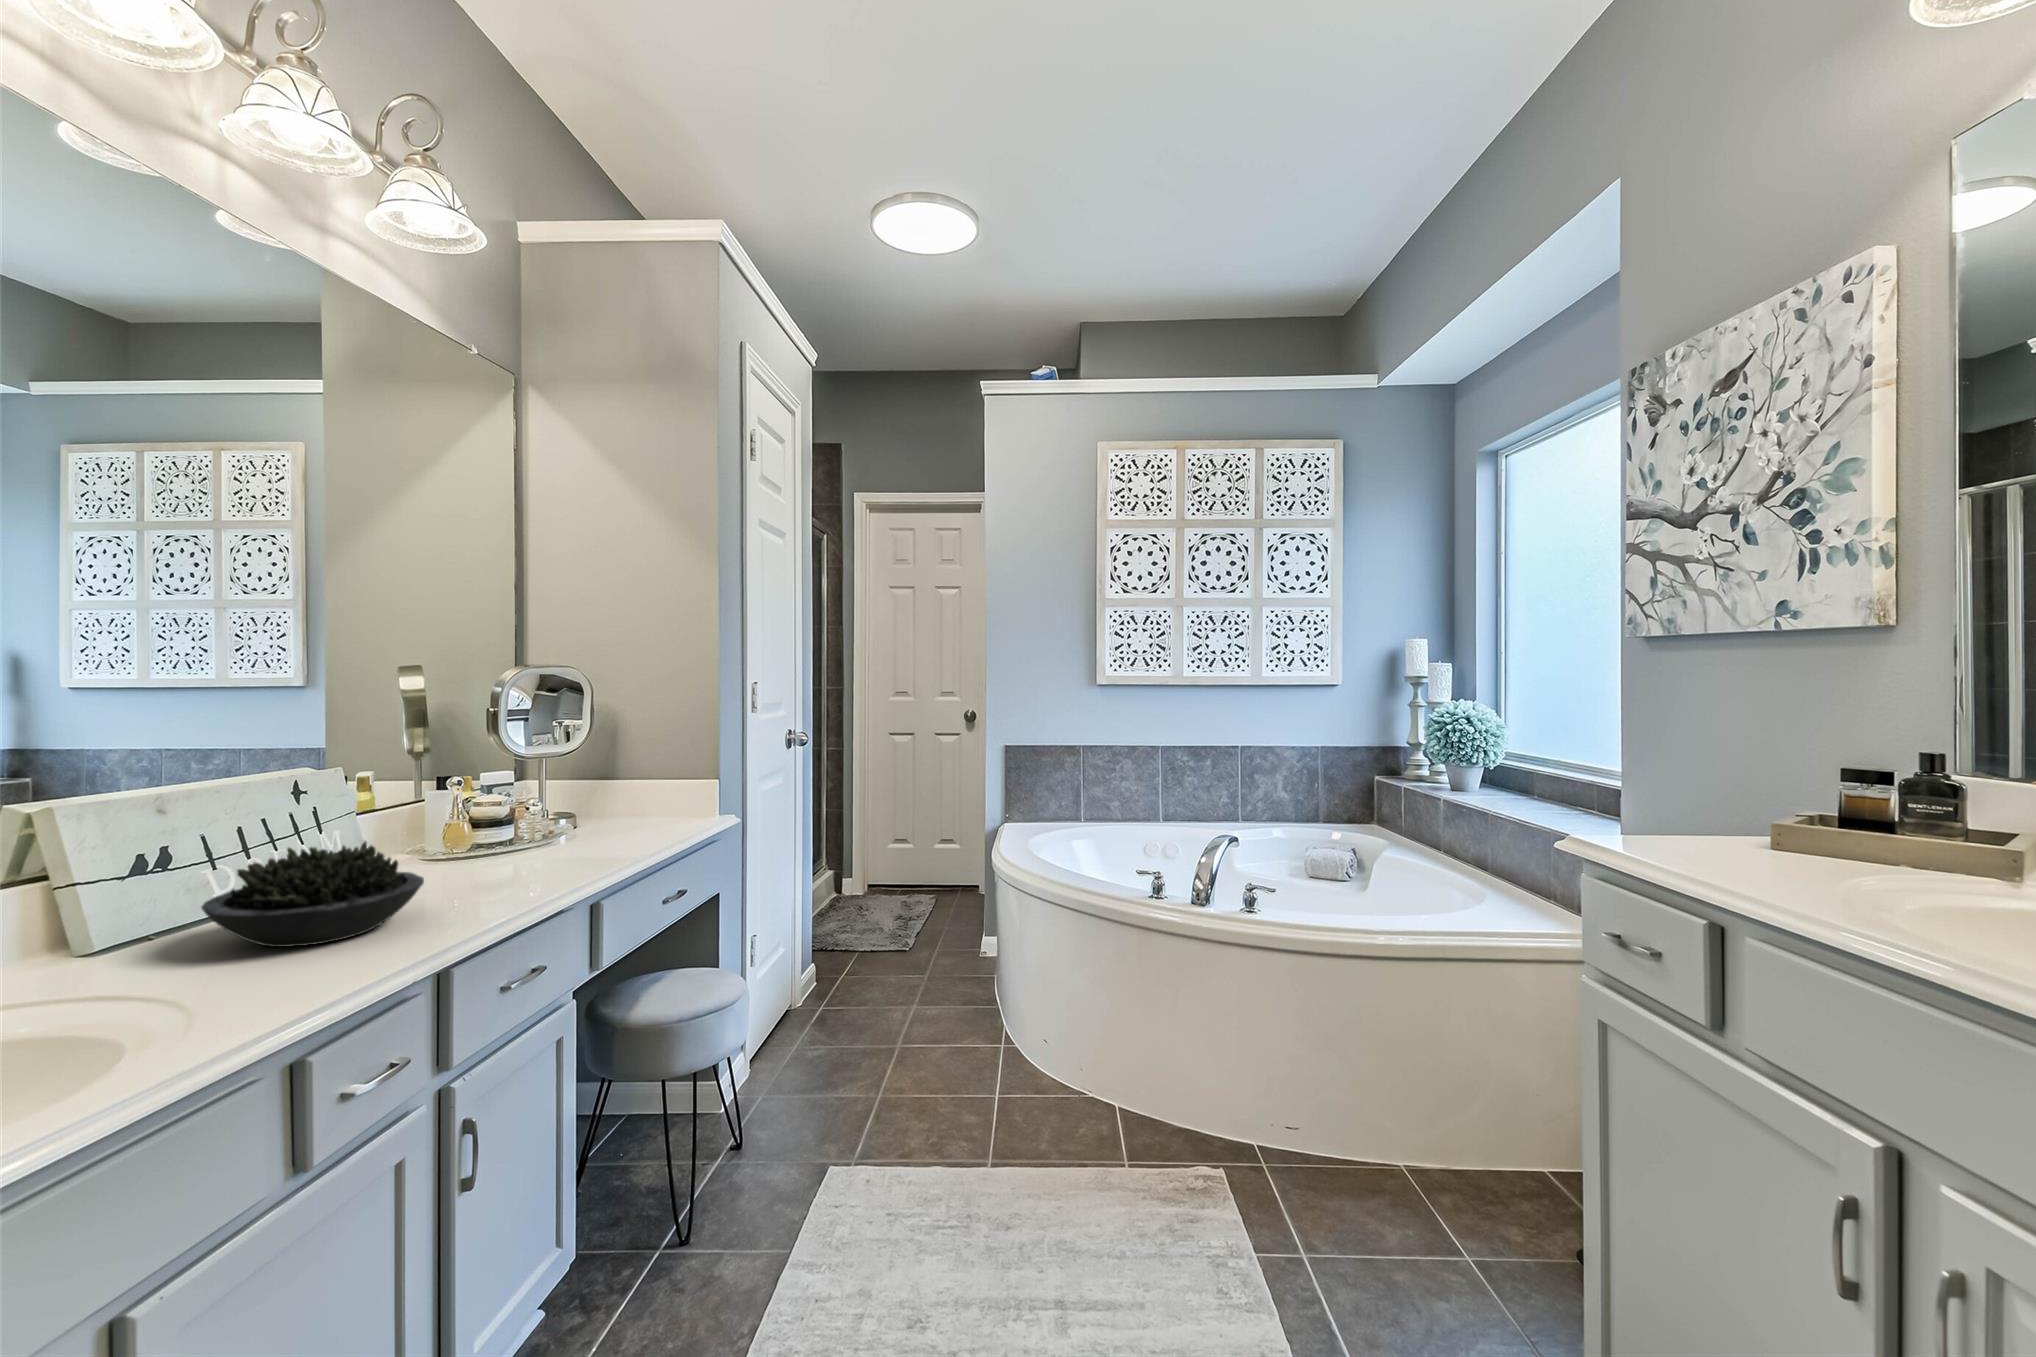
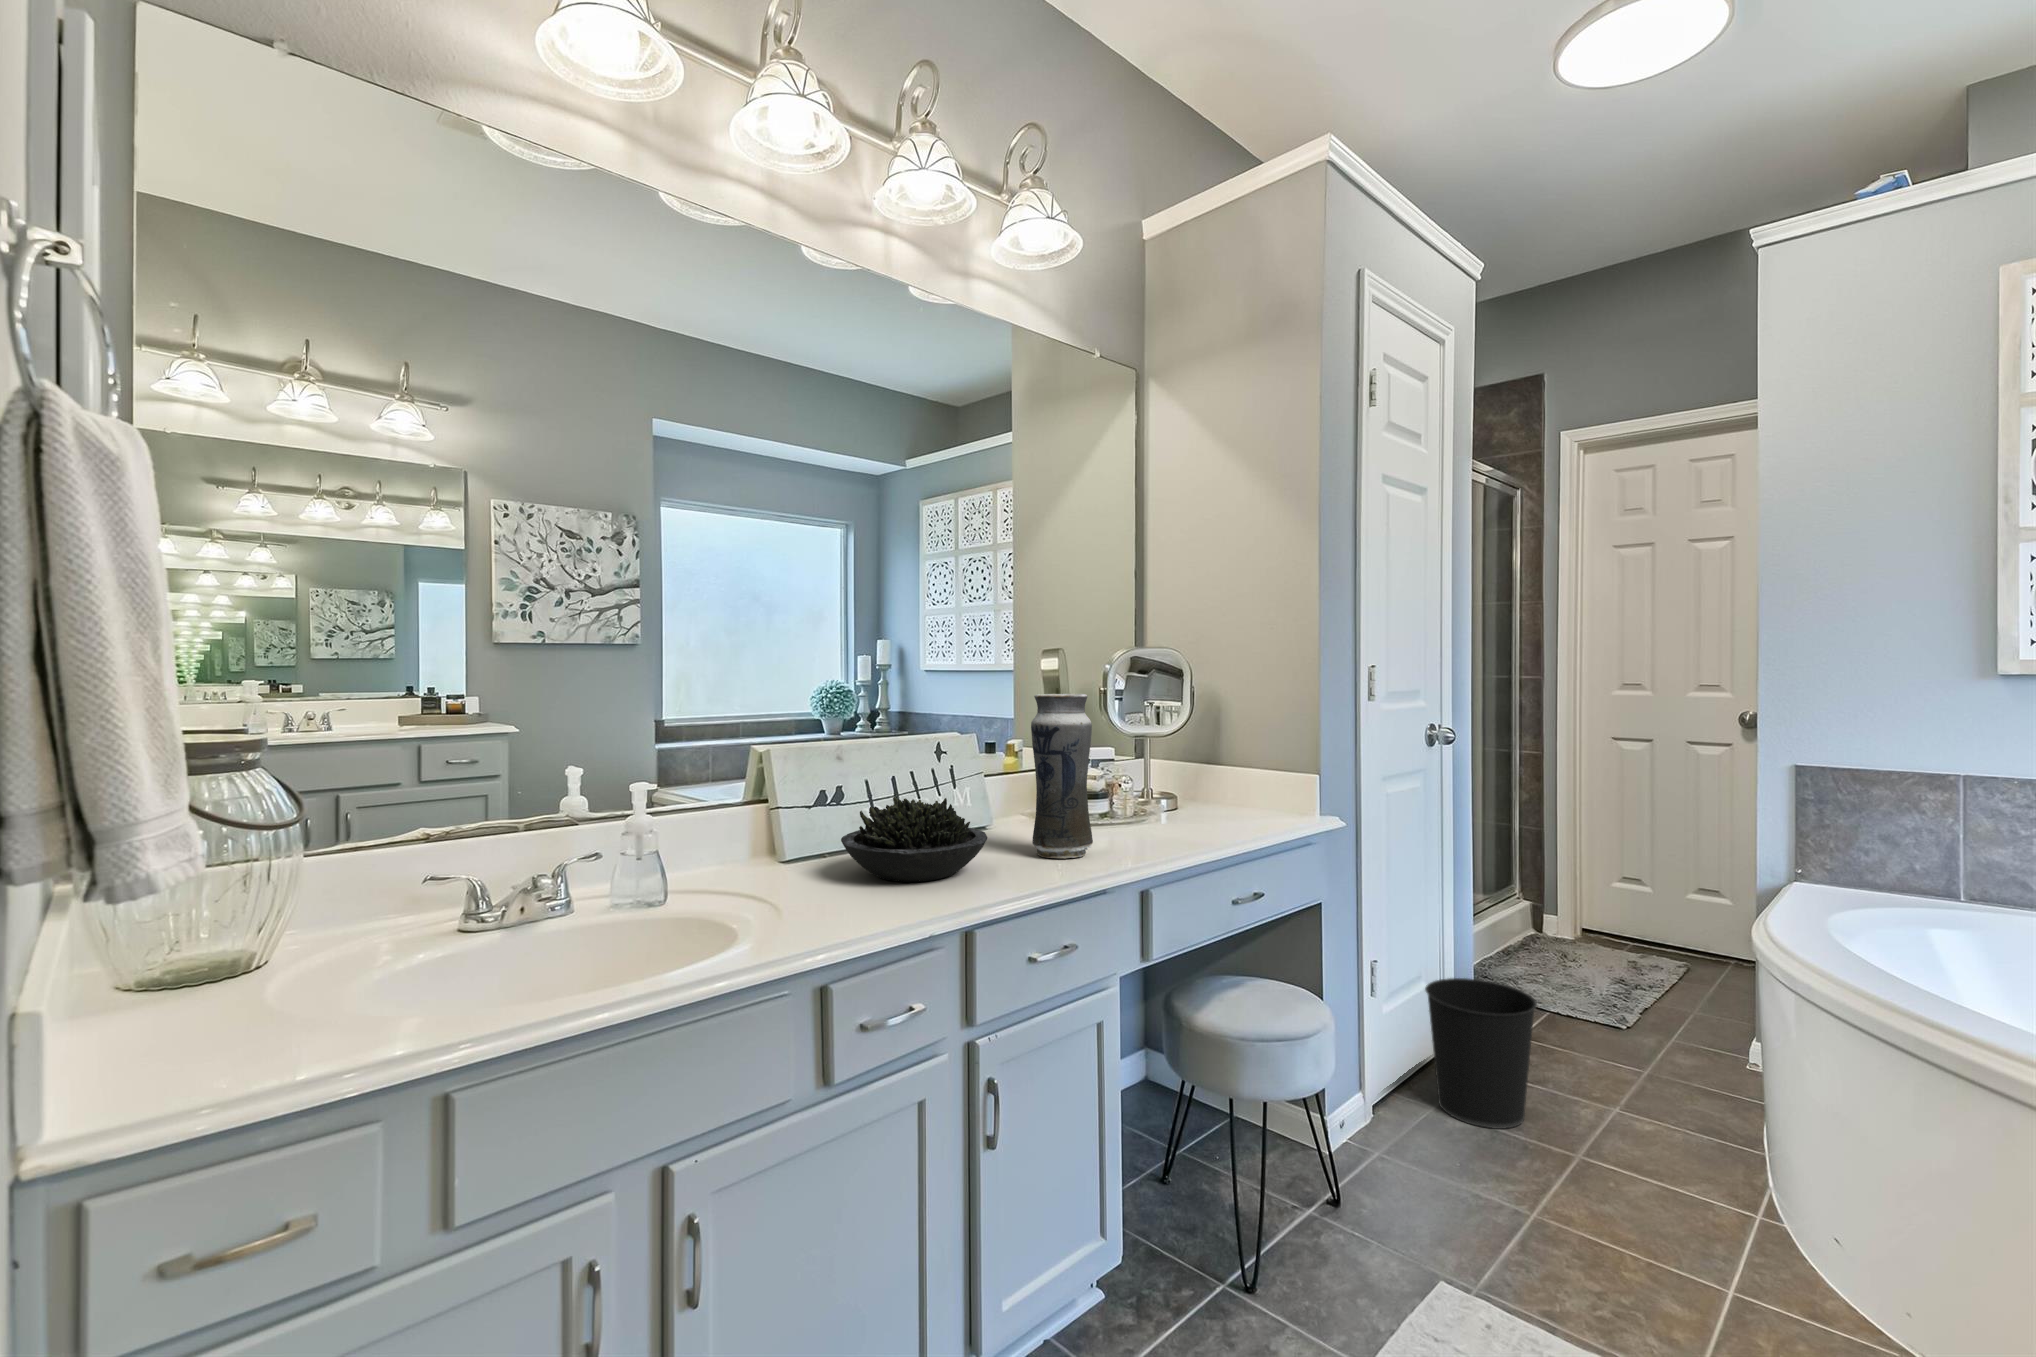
vase: none [458,717,533,890] -> present [1031,693,1093,858]
wastebasket: none [789,932,870,1048] -> present [1425,978,1537,1129]

